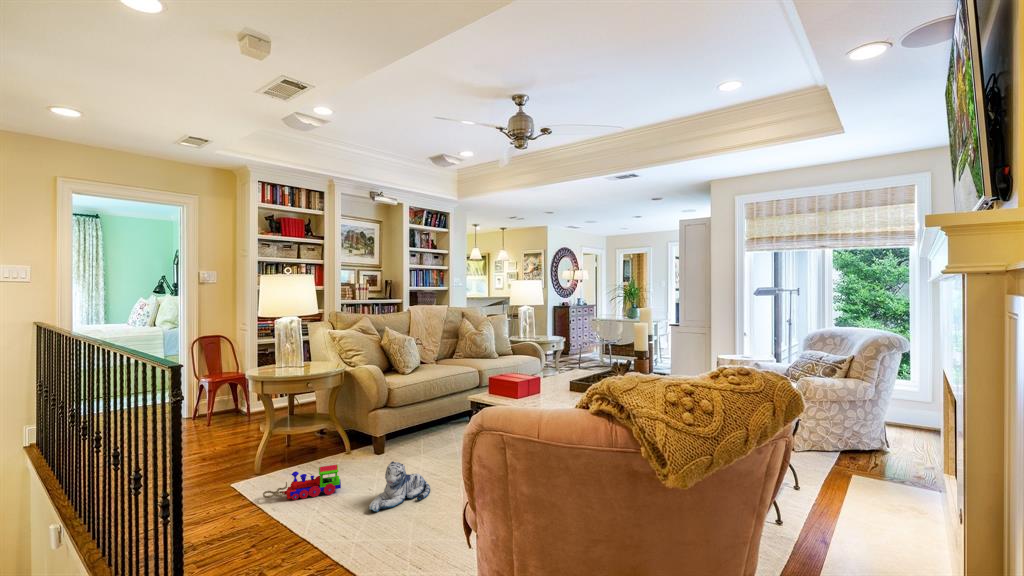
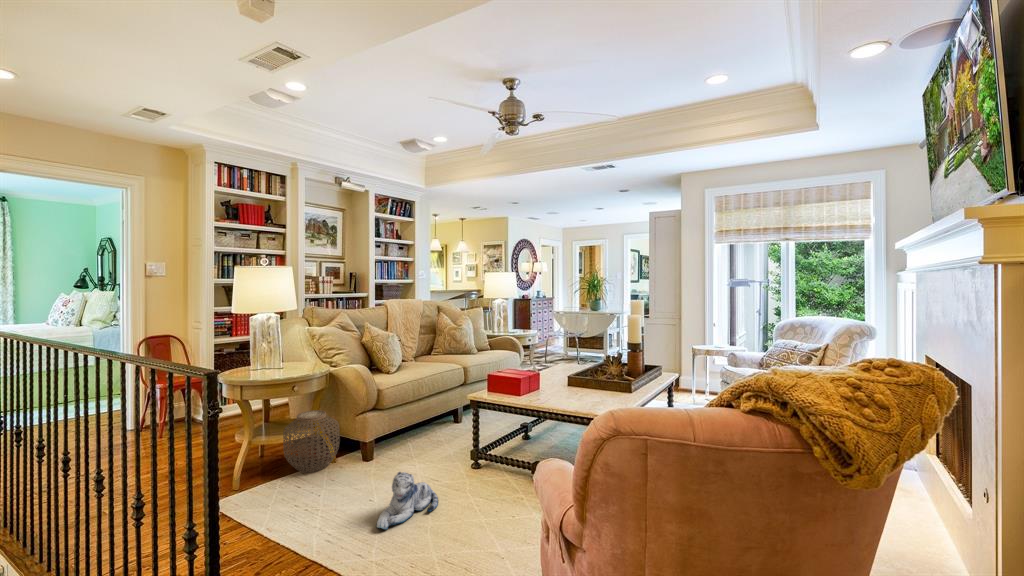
woven basket: none [303,406,353,462] -> present [283,410,339,473]
toy train: present [263,465,341,500] -> none [247,478,338,522]

